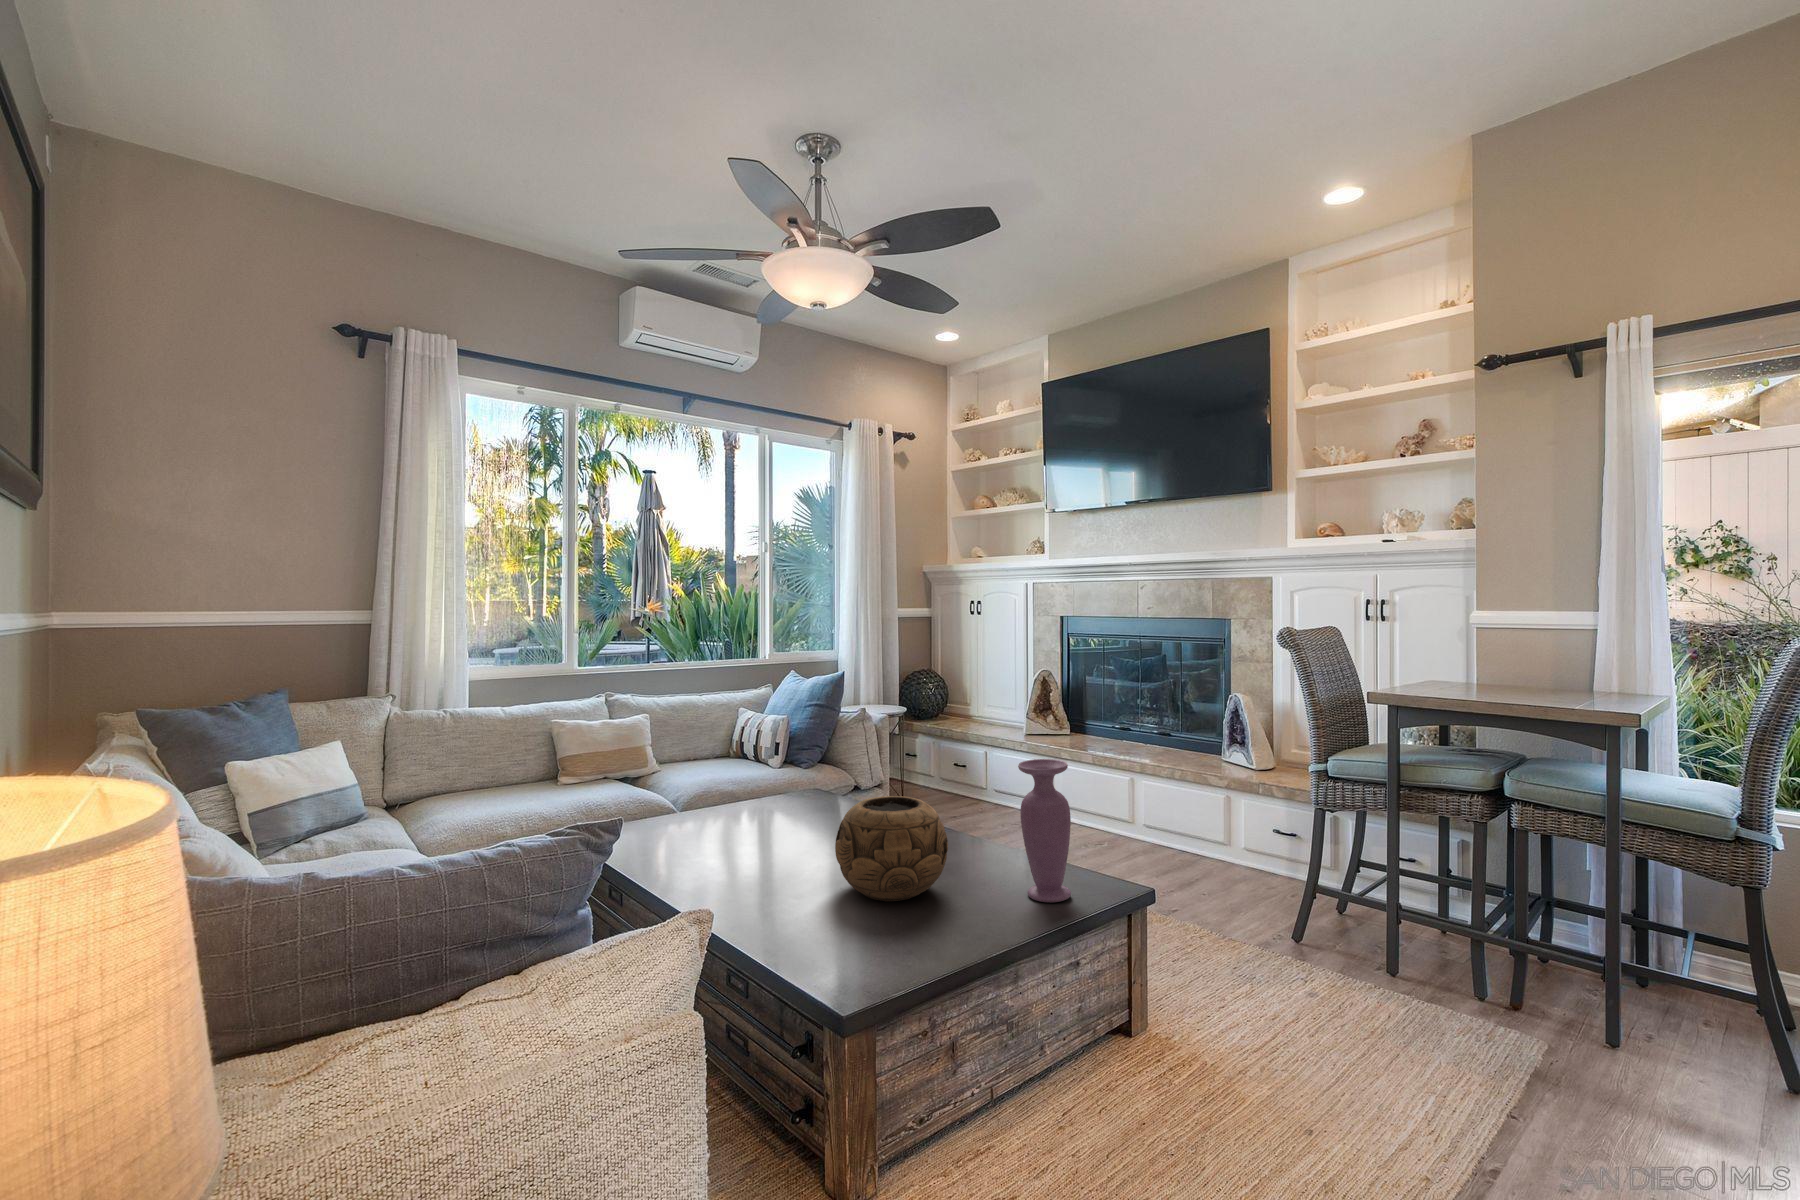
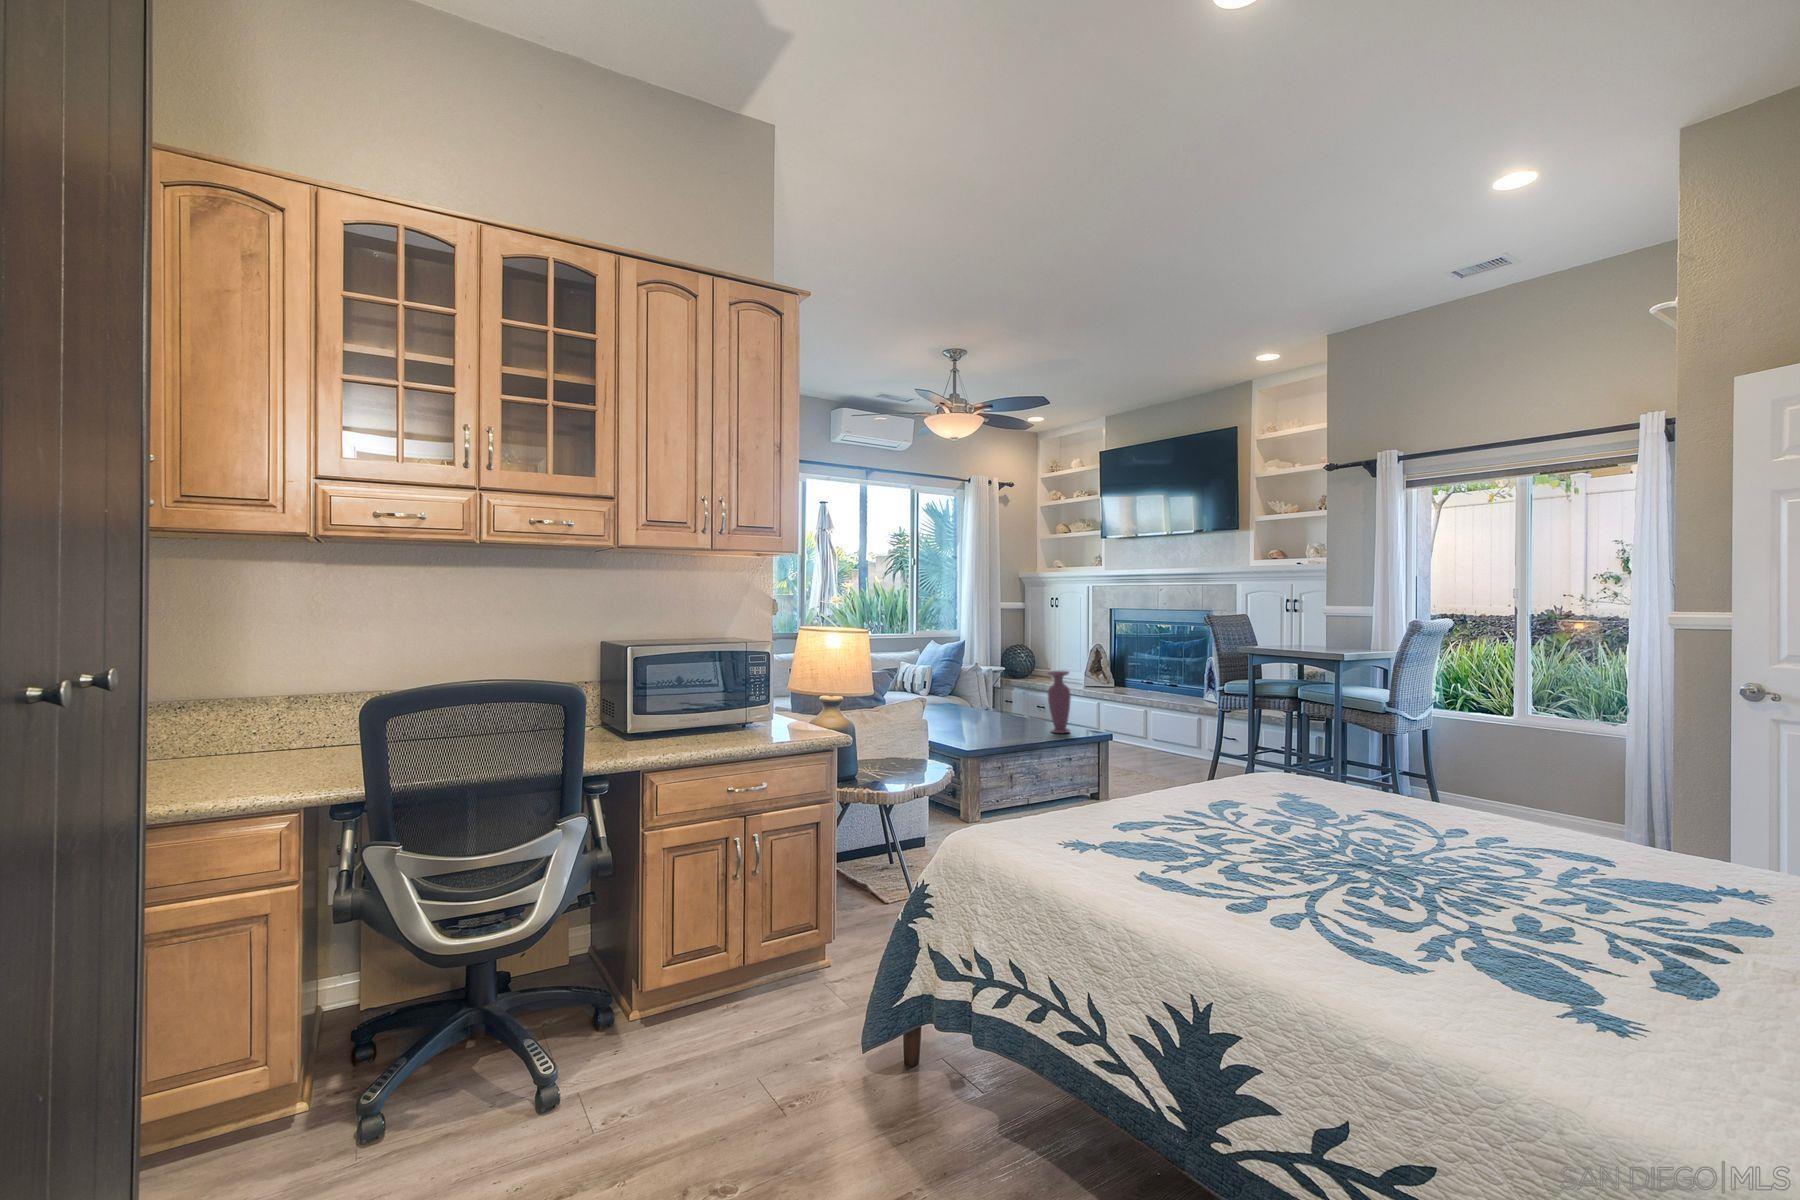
decorative bowl: present [835,796,948,901] -> none [963,687,1014,731]

